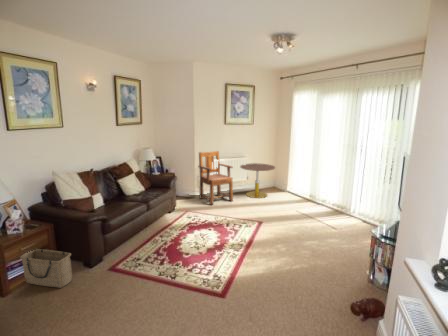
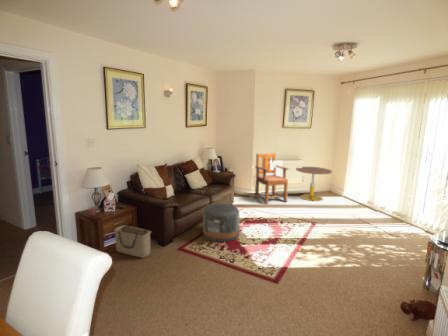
pouf: none [139,210,182,255] -> present [203,203,239,242]

